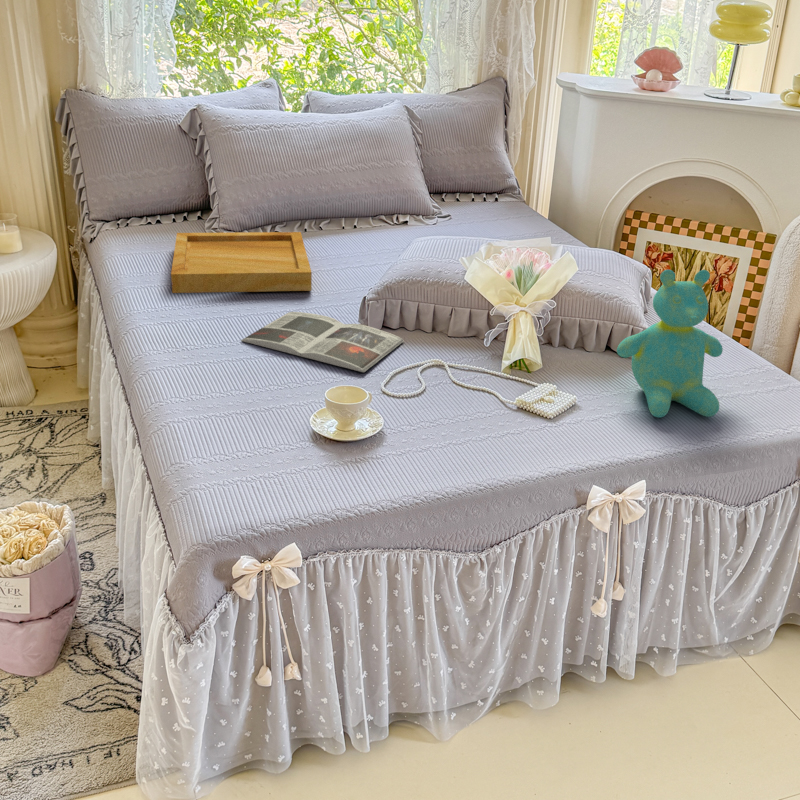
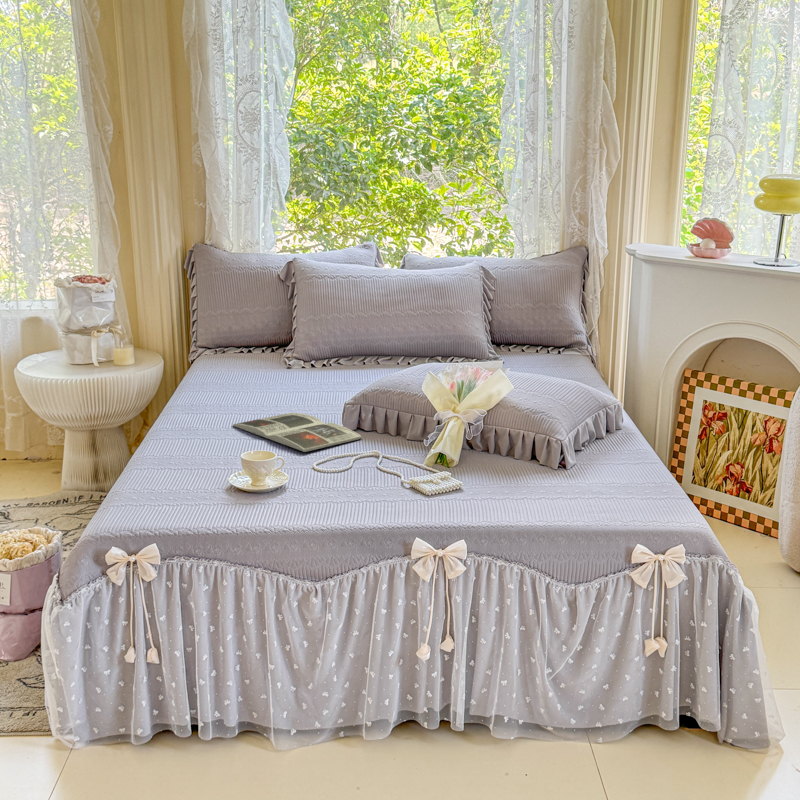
tray: present [171,232,312,293] -> none [210,355,348,401]
teddy bear: present [617,270,723,418] -> none [506,376,607,511]

